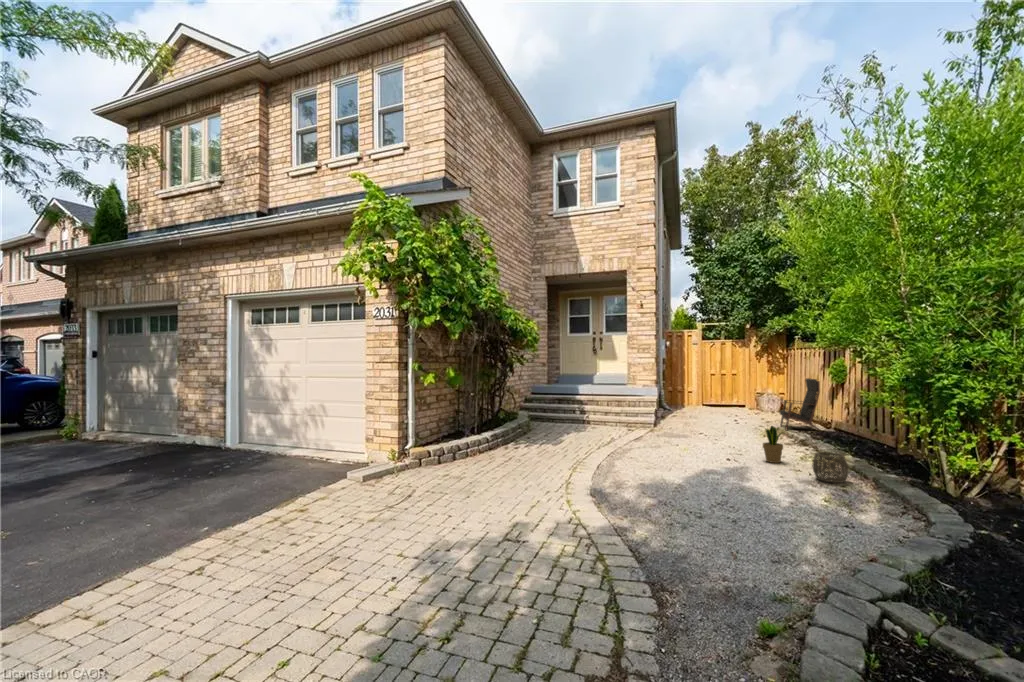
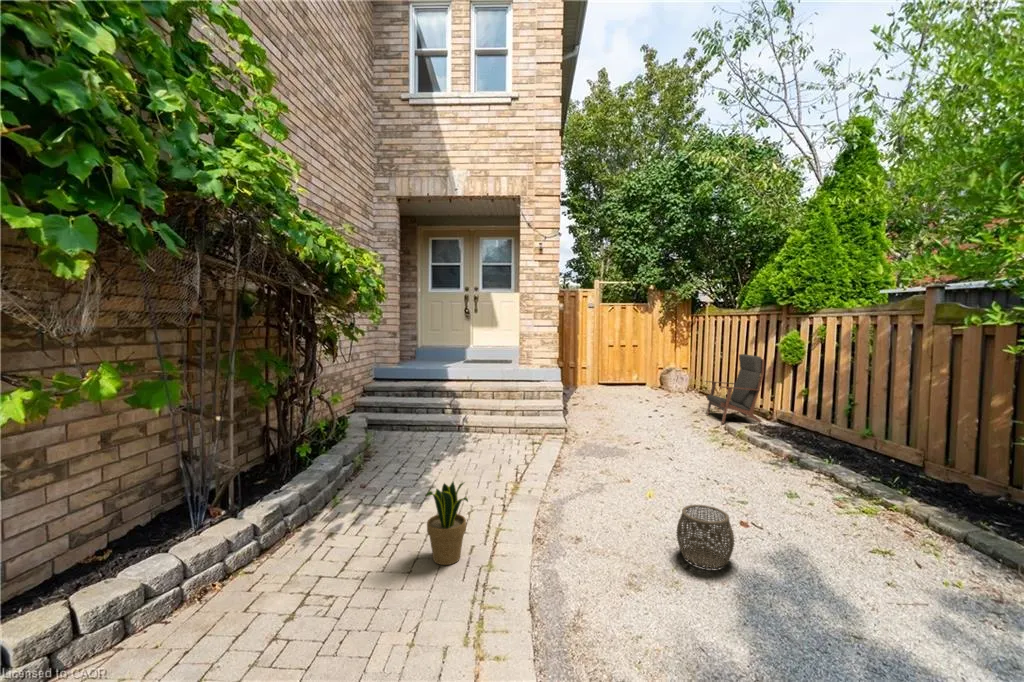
potted plant: present [763,426,783,463] -> present [426,482,468,565]
woven basket: present [812,452,849,483] -> present [676,505,735,568]

